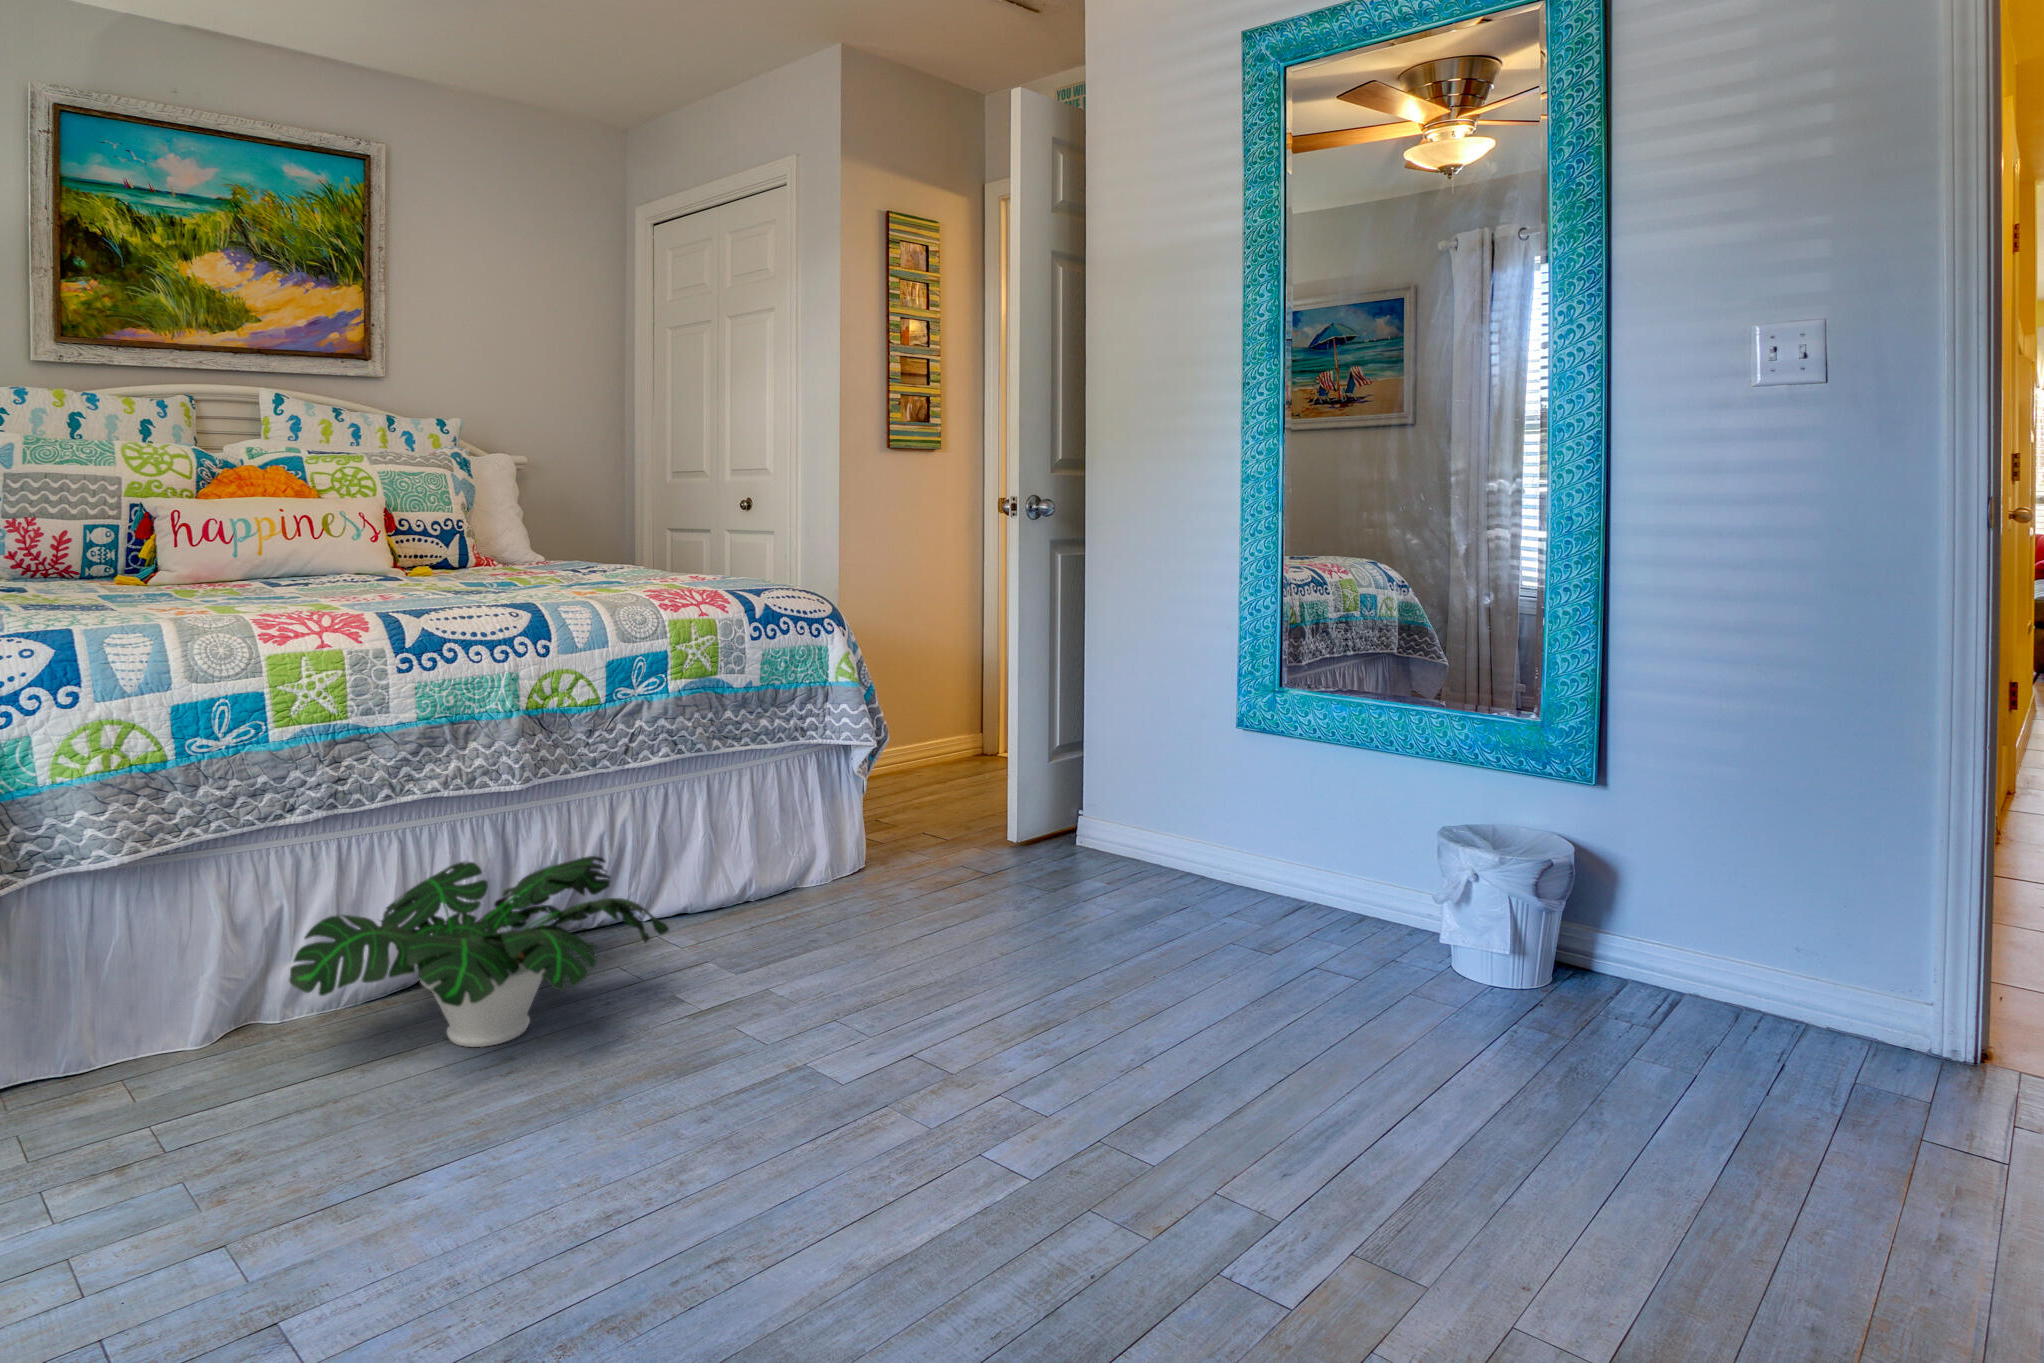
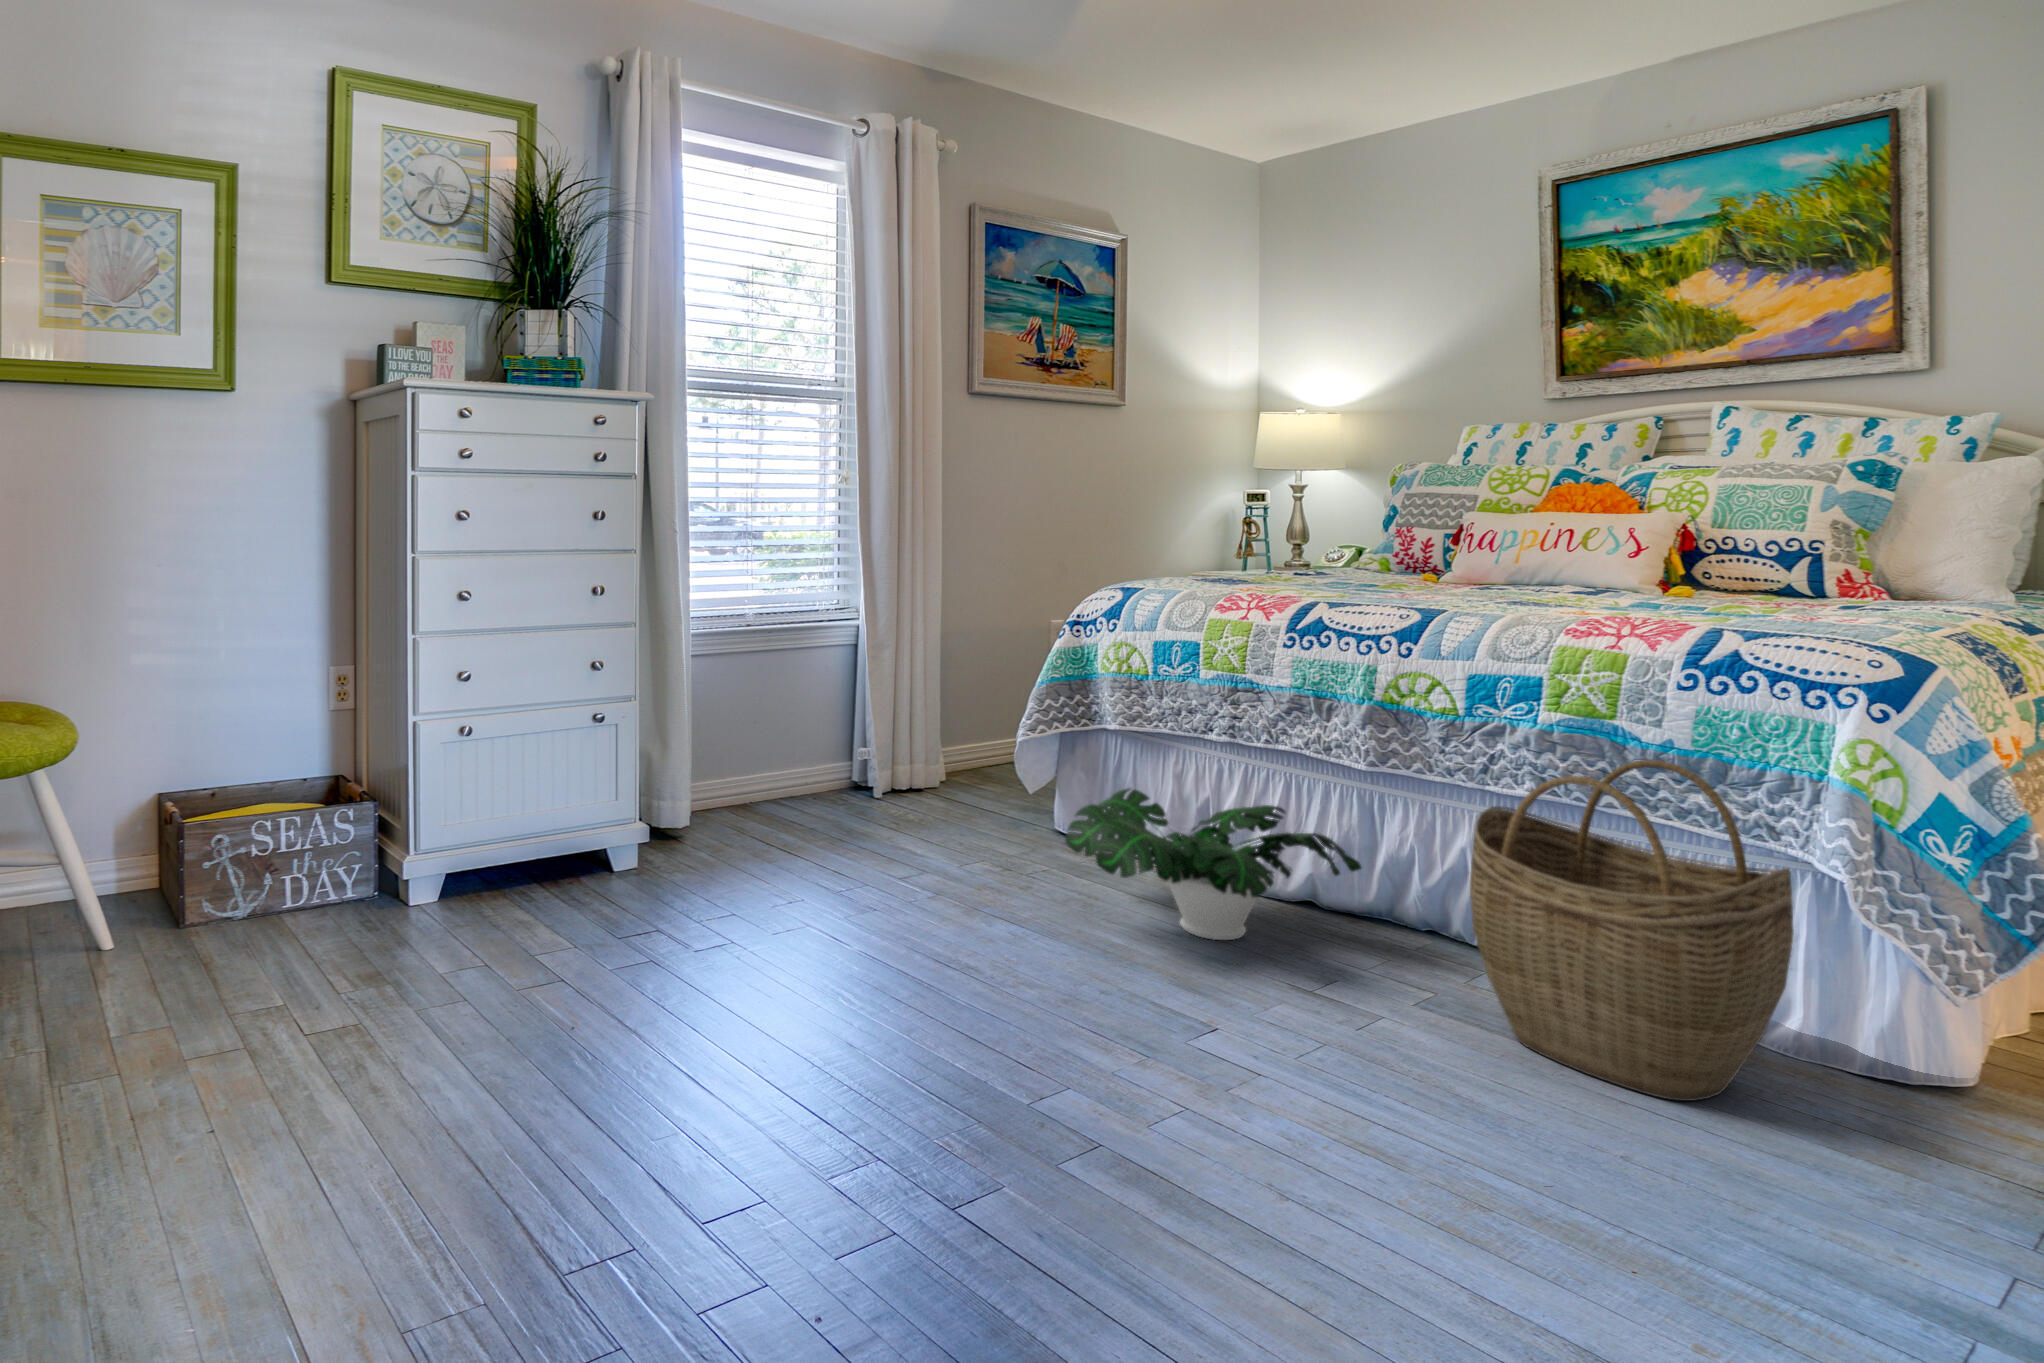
woven basket: none [702,694,900,943] -> present [1470,760,1794,1101]

